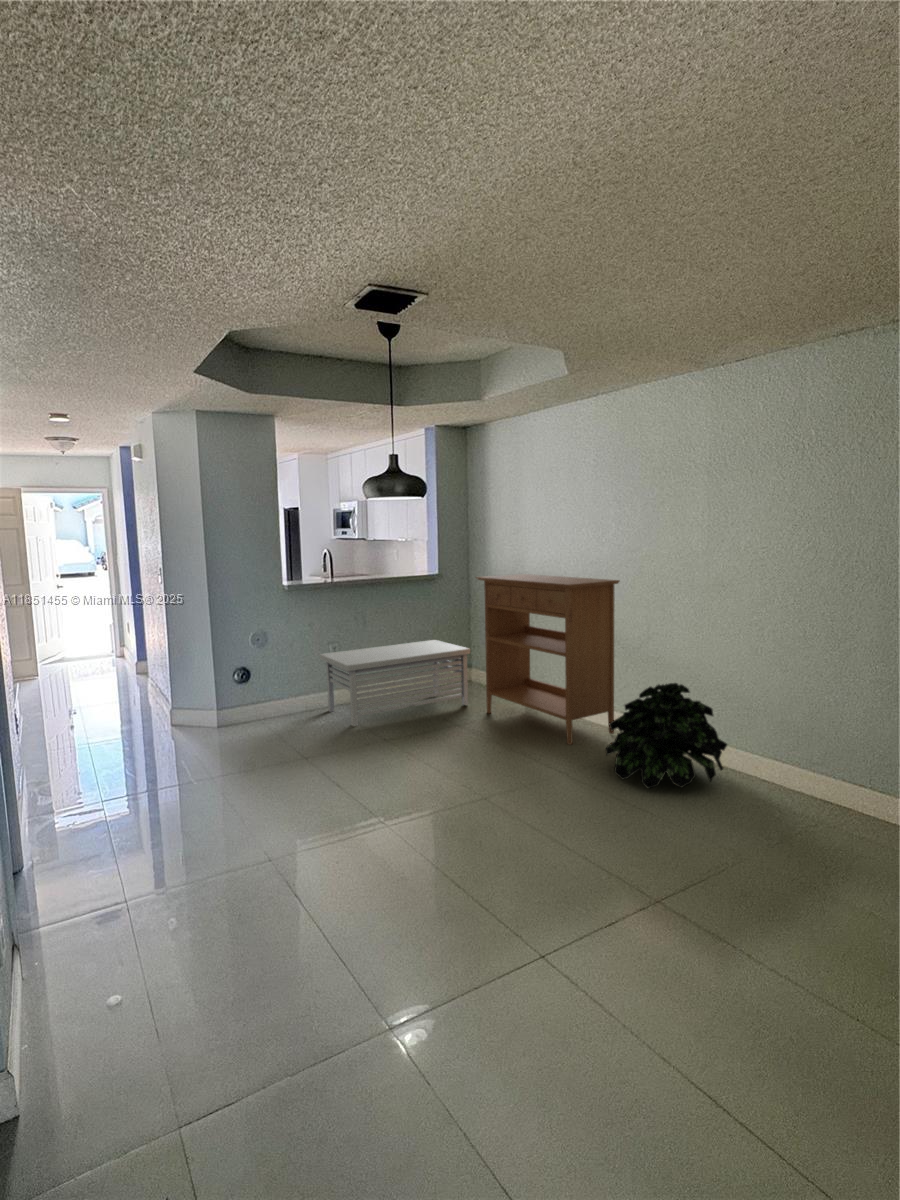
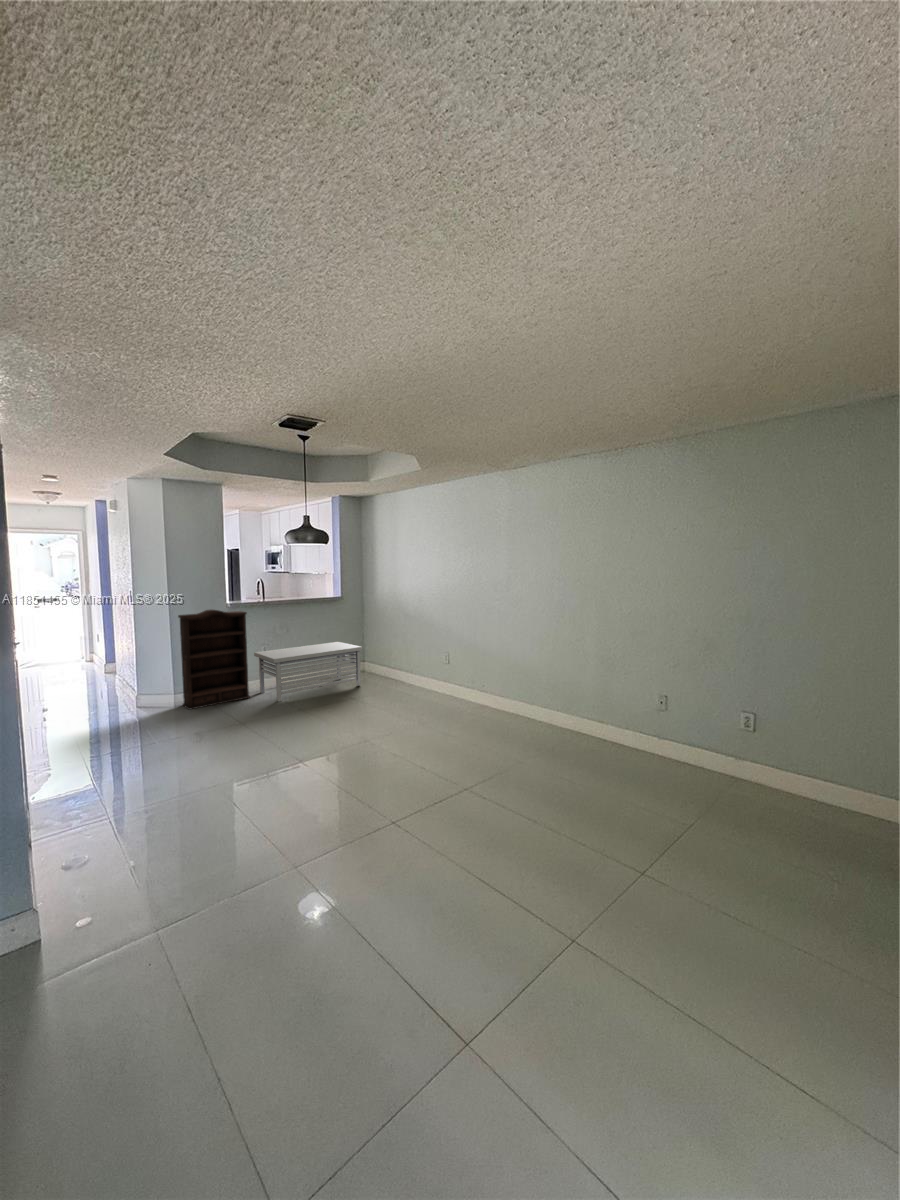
console table: present [476,574,620,745] -> none [365,596,457,707]
bookshelf: none [220,594,315,734] -> present [178,609,250,710]
potted plant: present [606,683,727,789] -> none [446,662,519,729]

